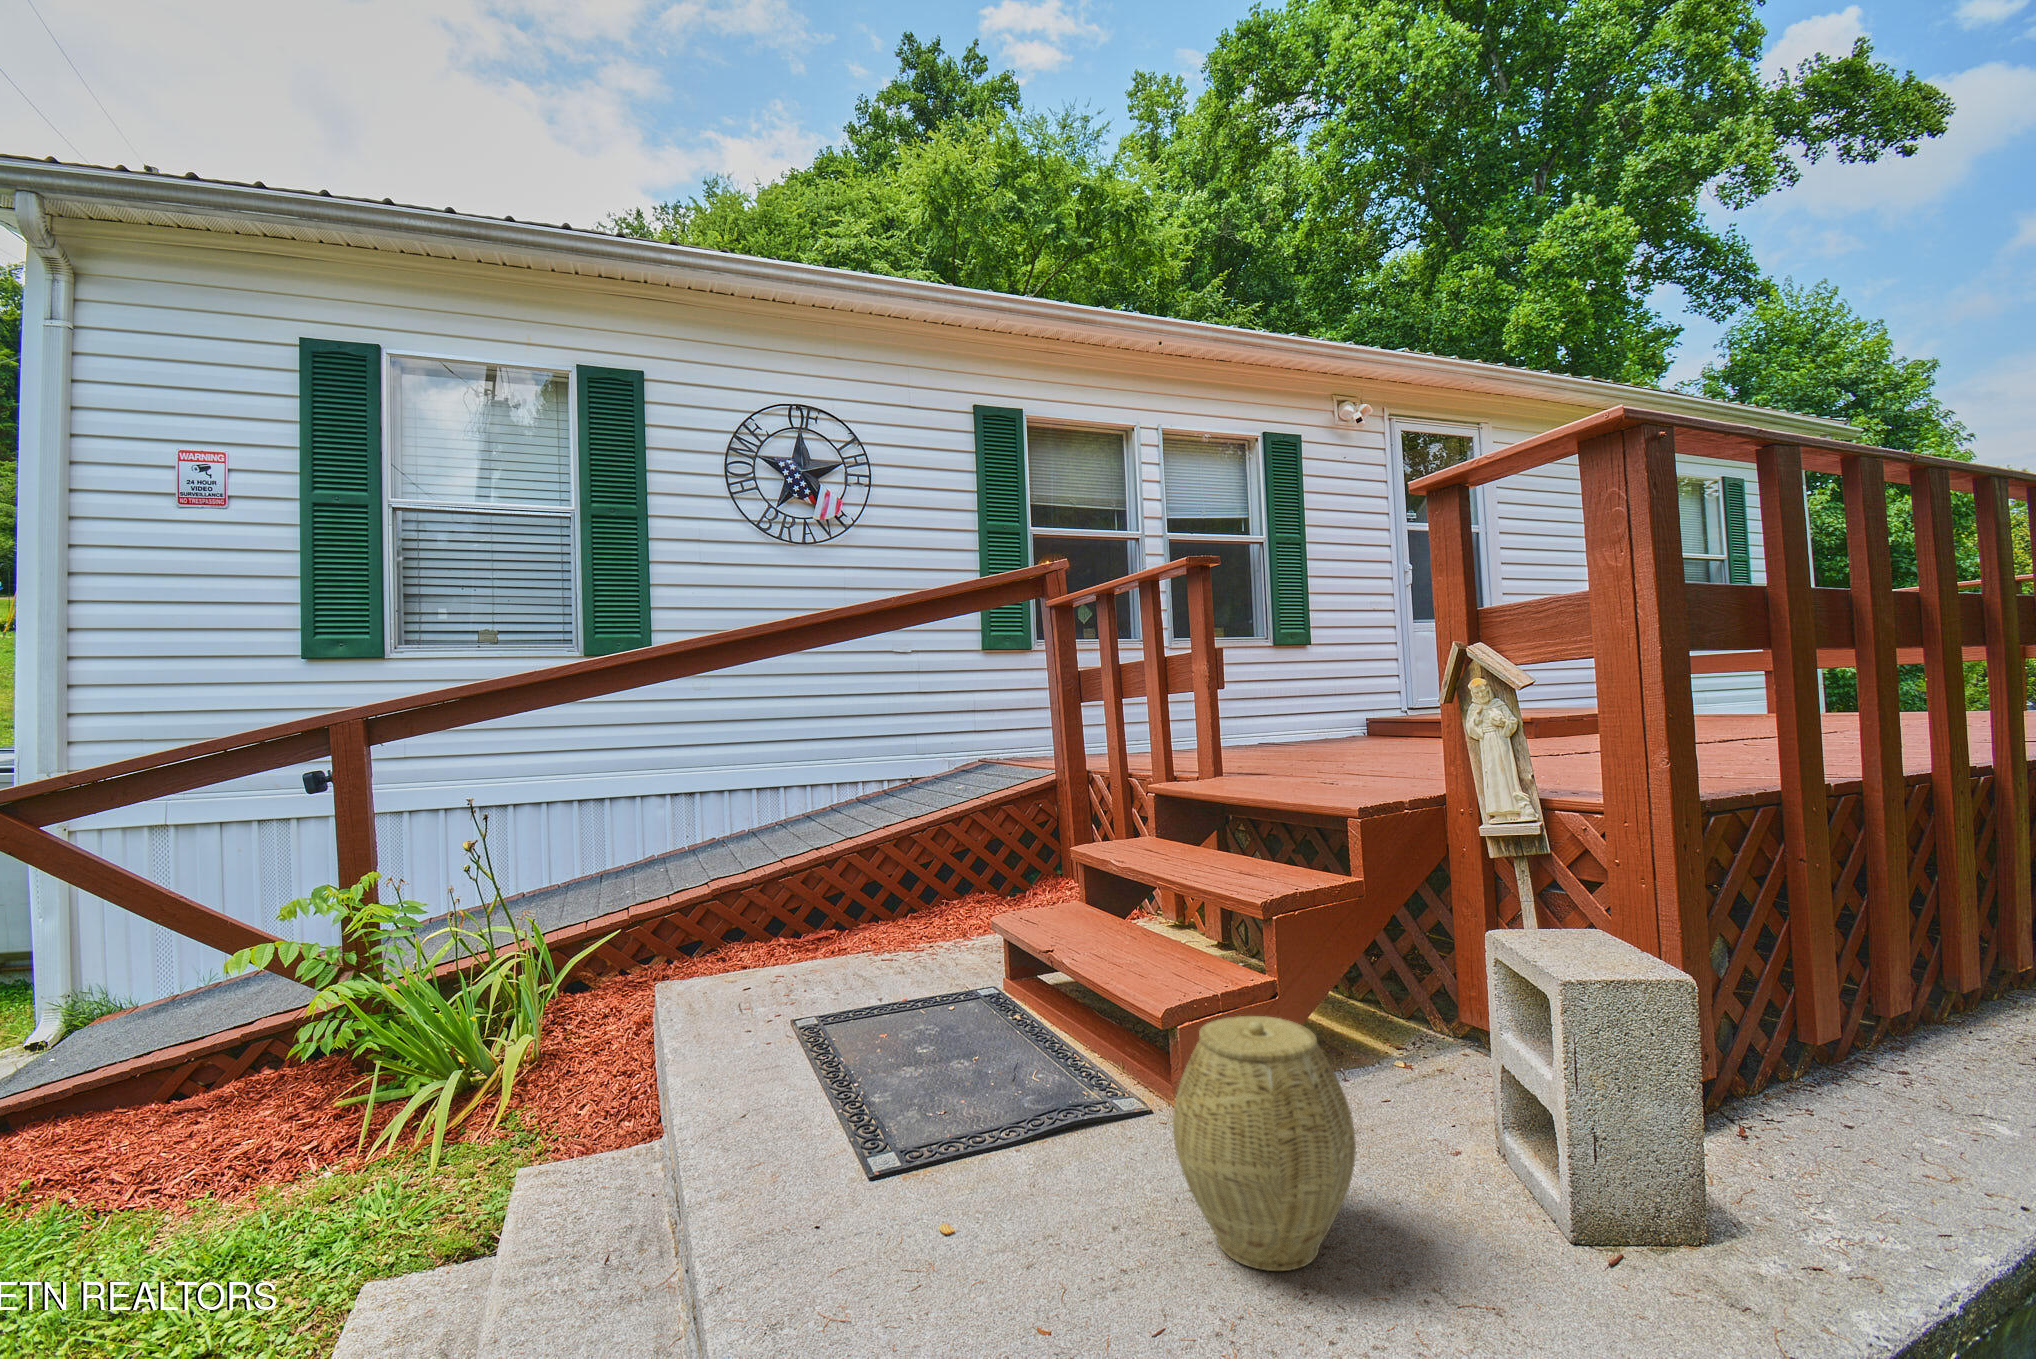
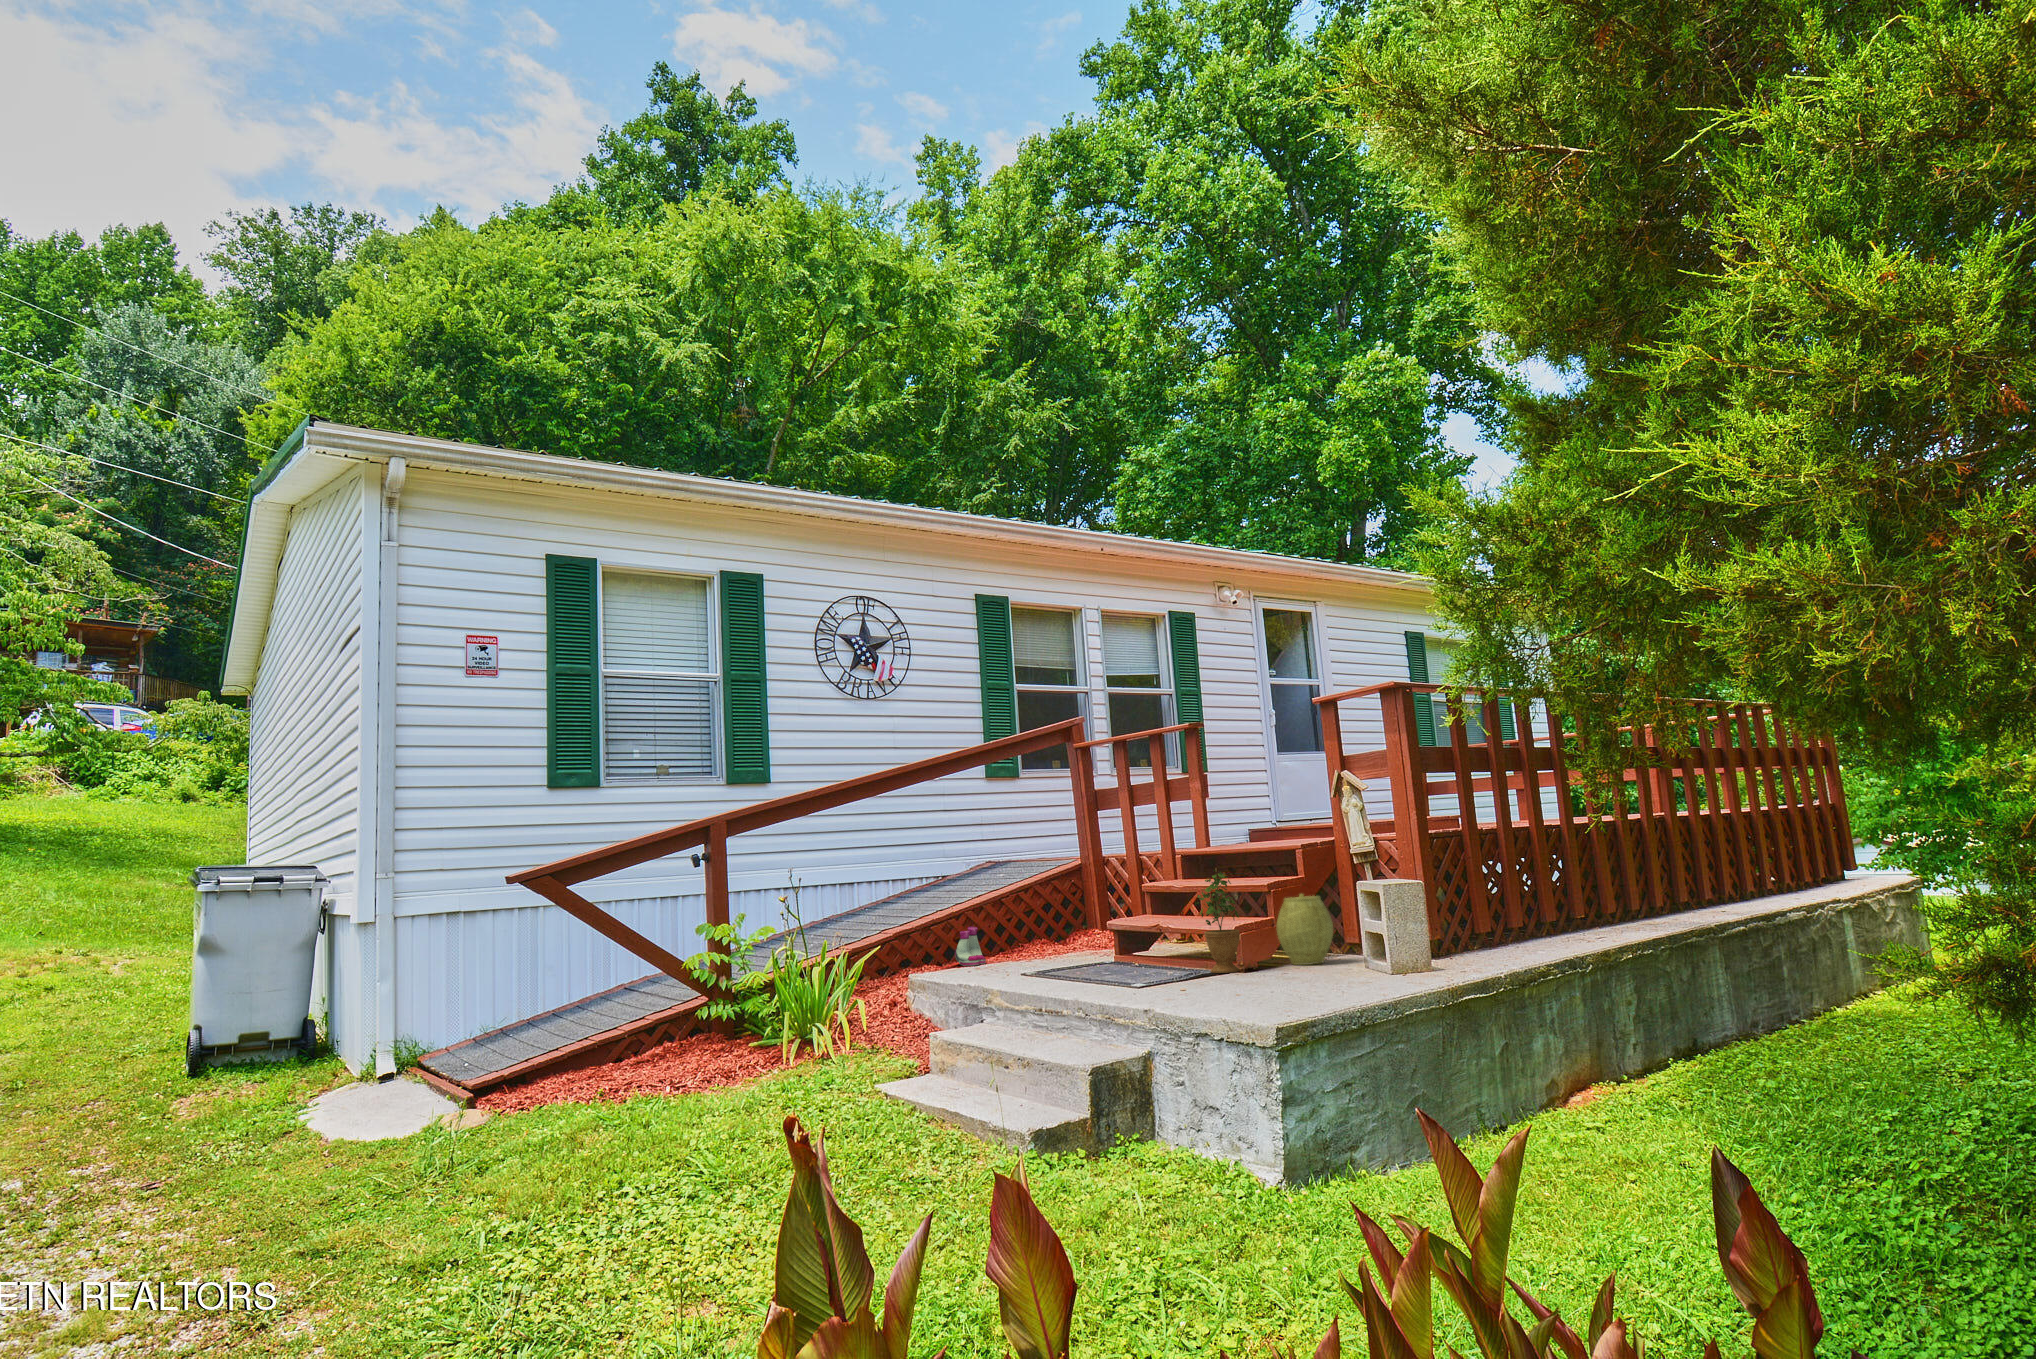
boots: none [696,907,757,988] -> present [955,926,986,966]
potted plant: none [887,933,1029,1289] -> present [1194,870,1240,973]

